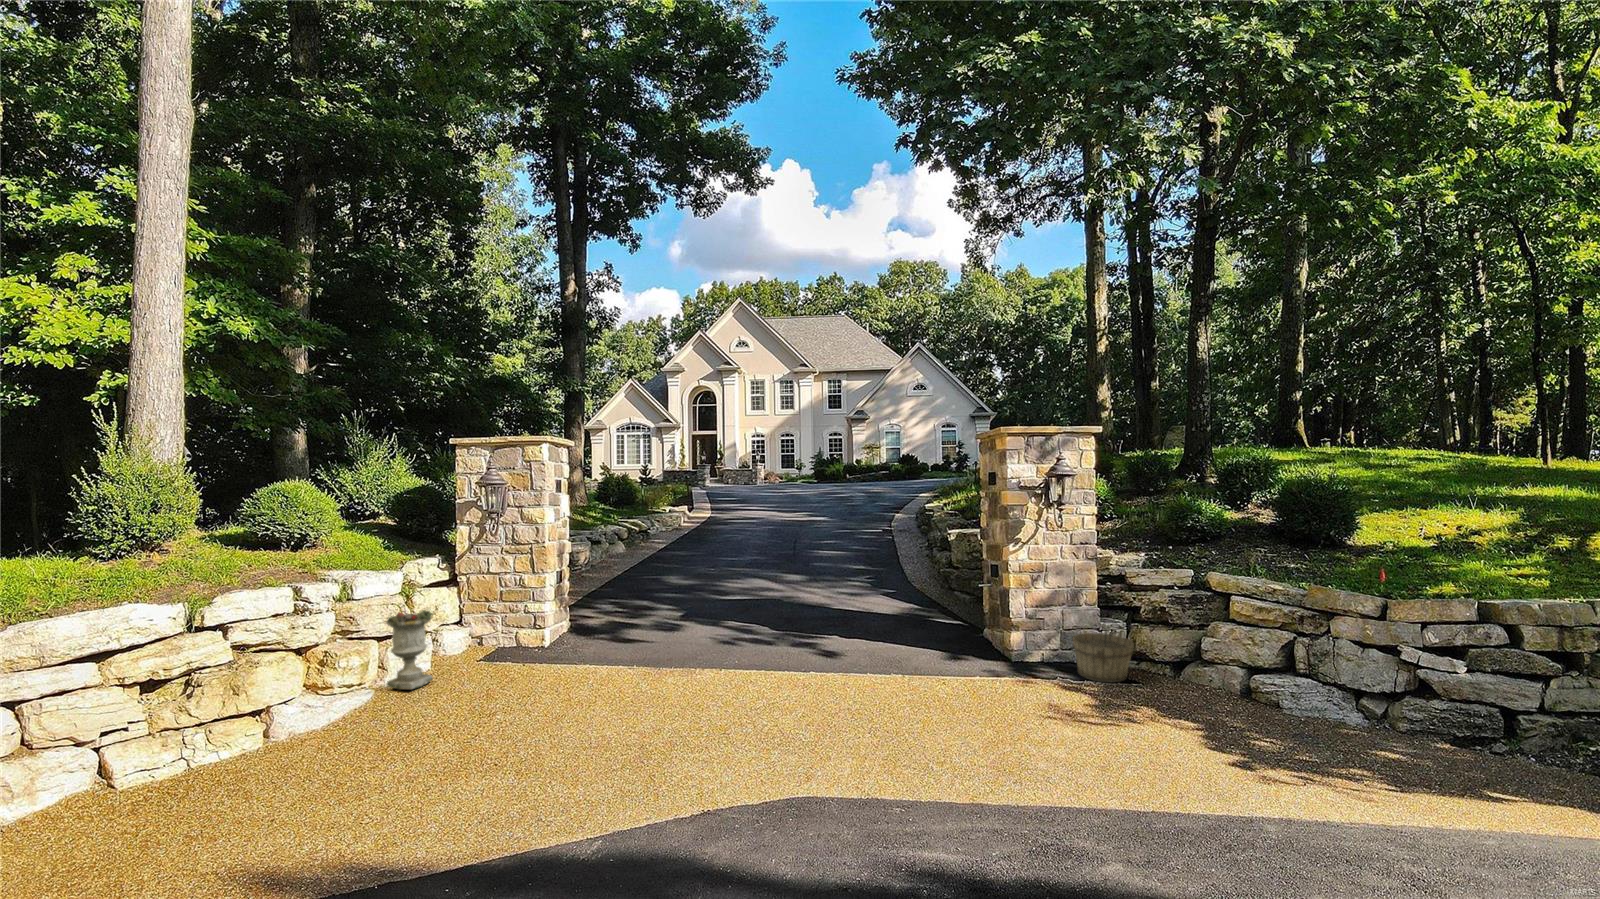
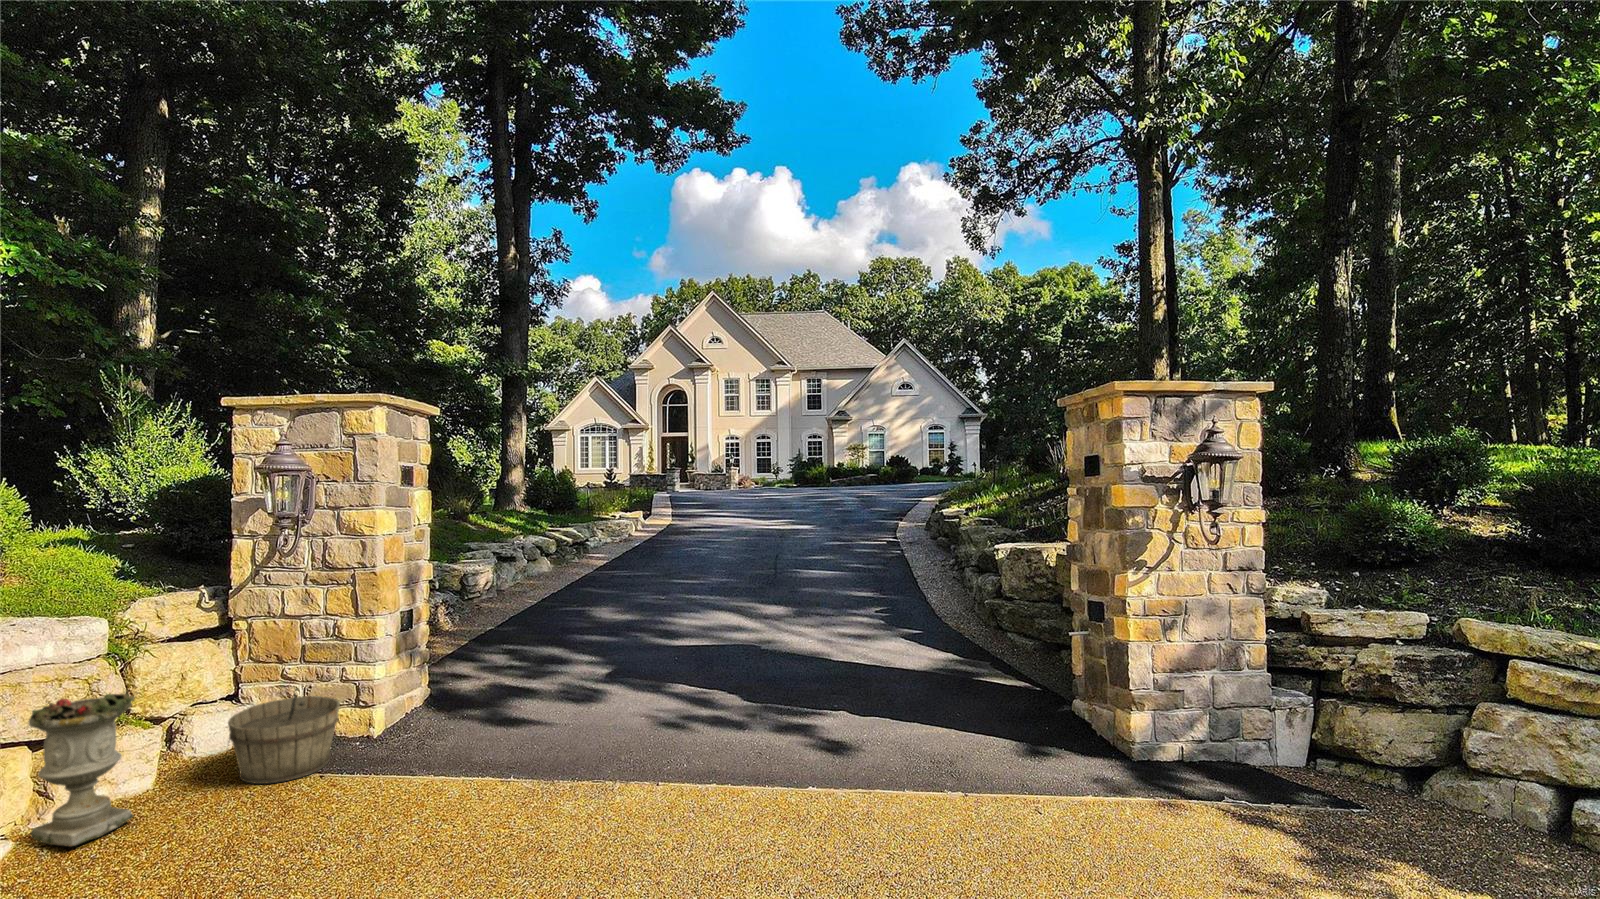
wooden bucket: present [1073,630,1134,682] -> present [228,688,340,784]

